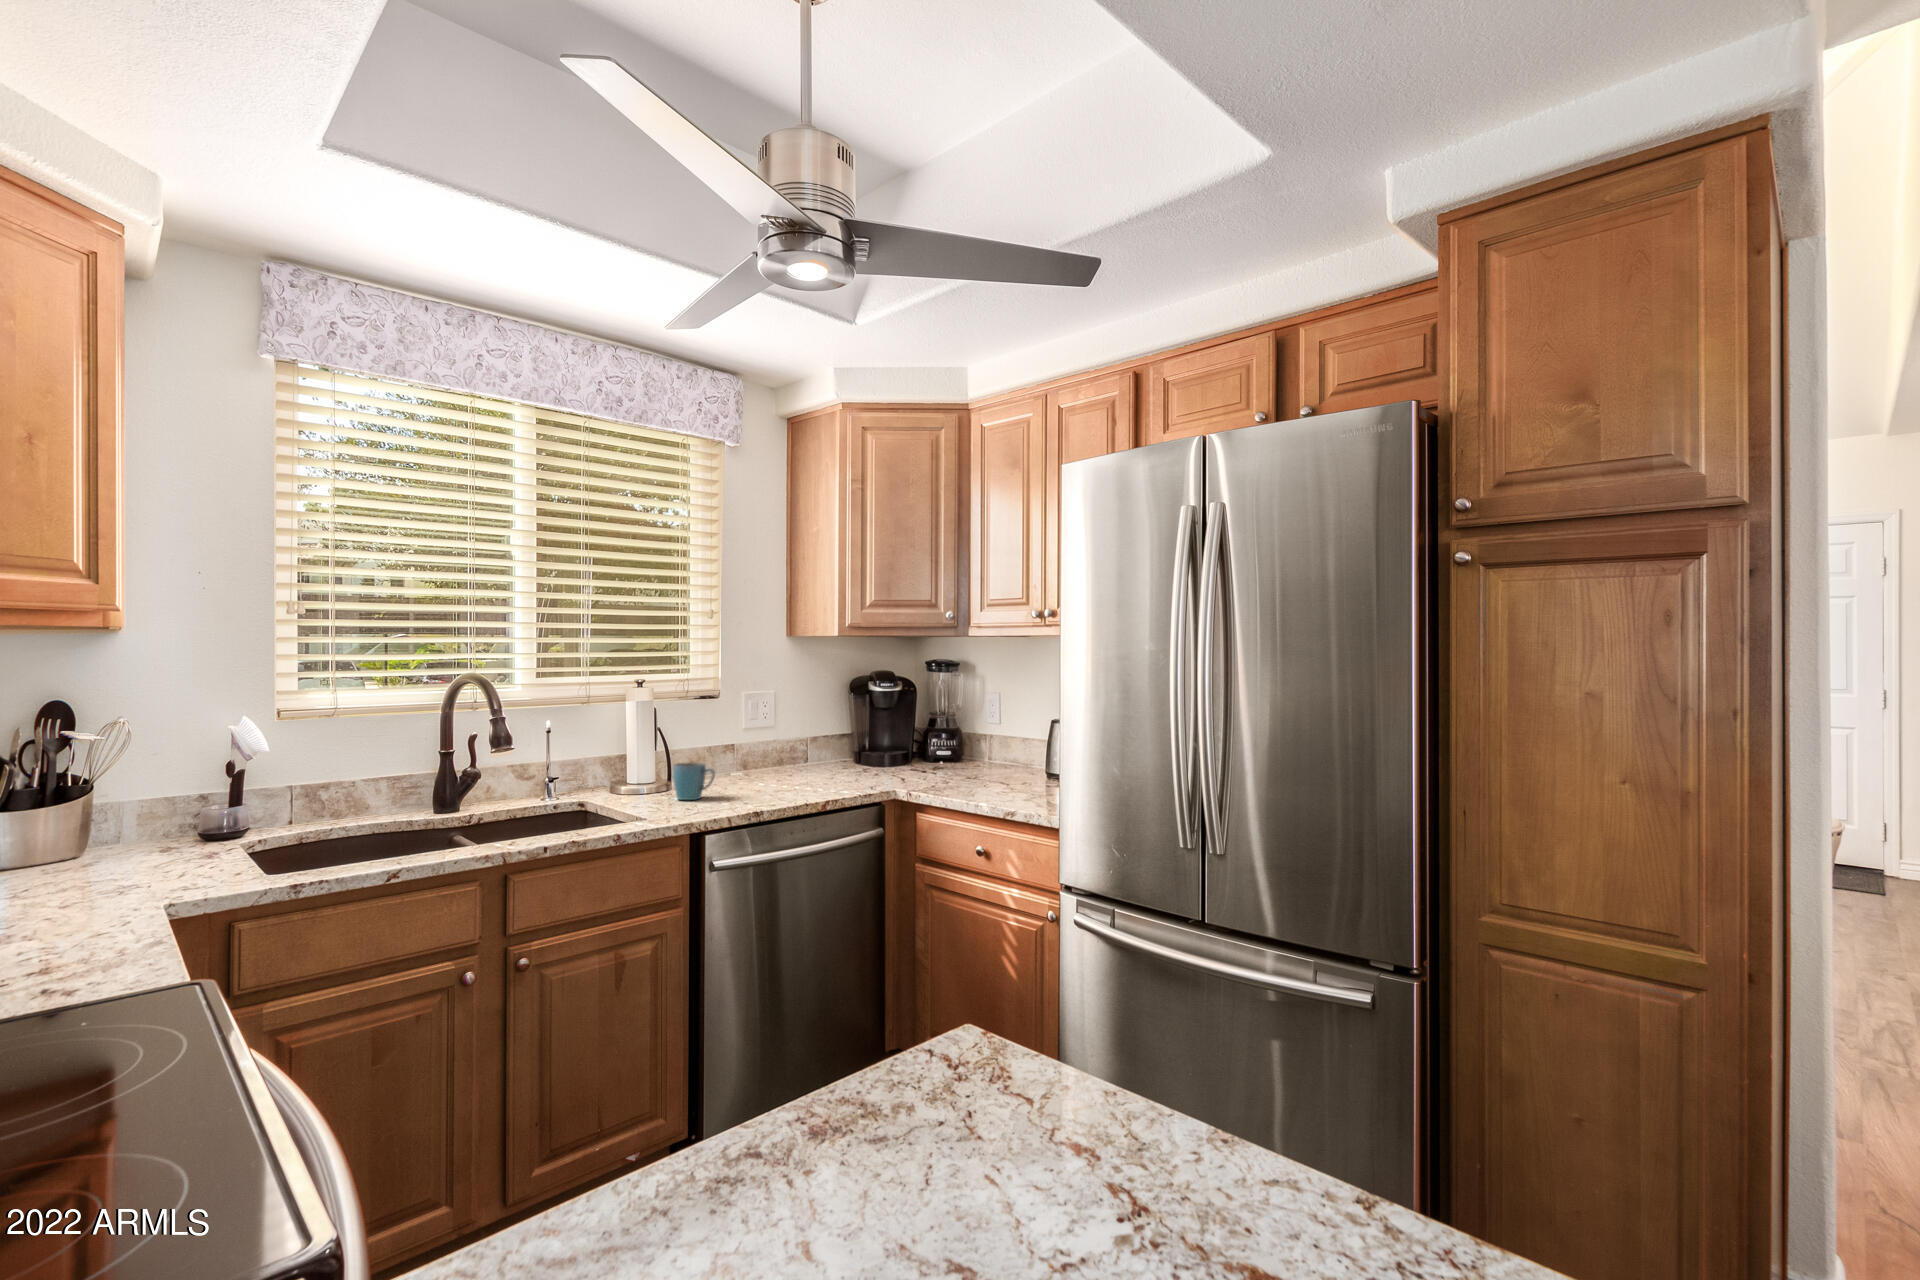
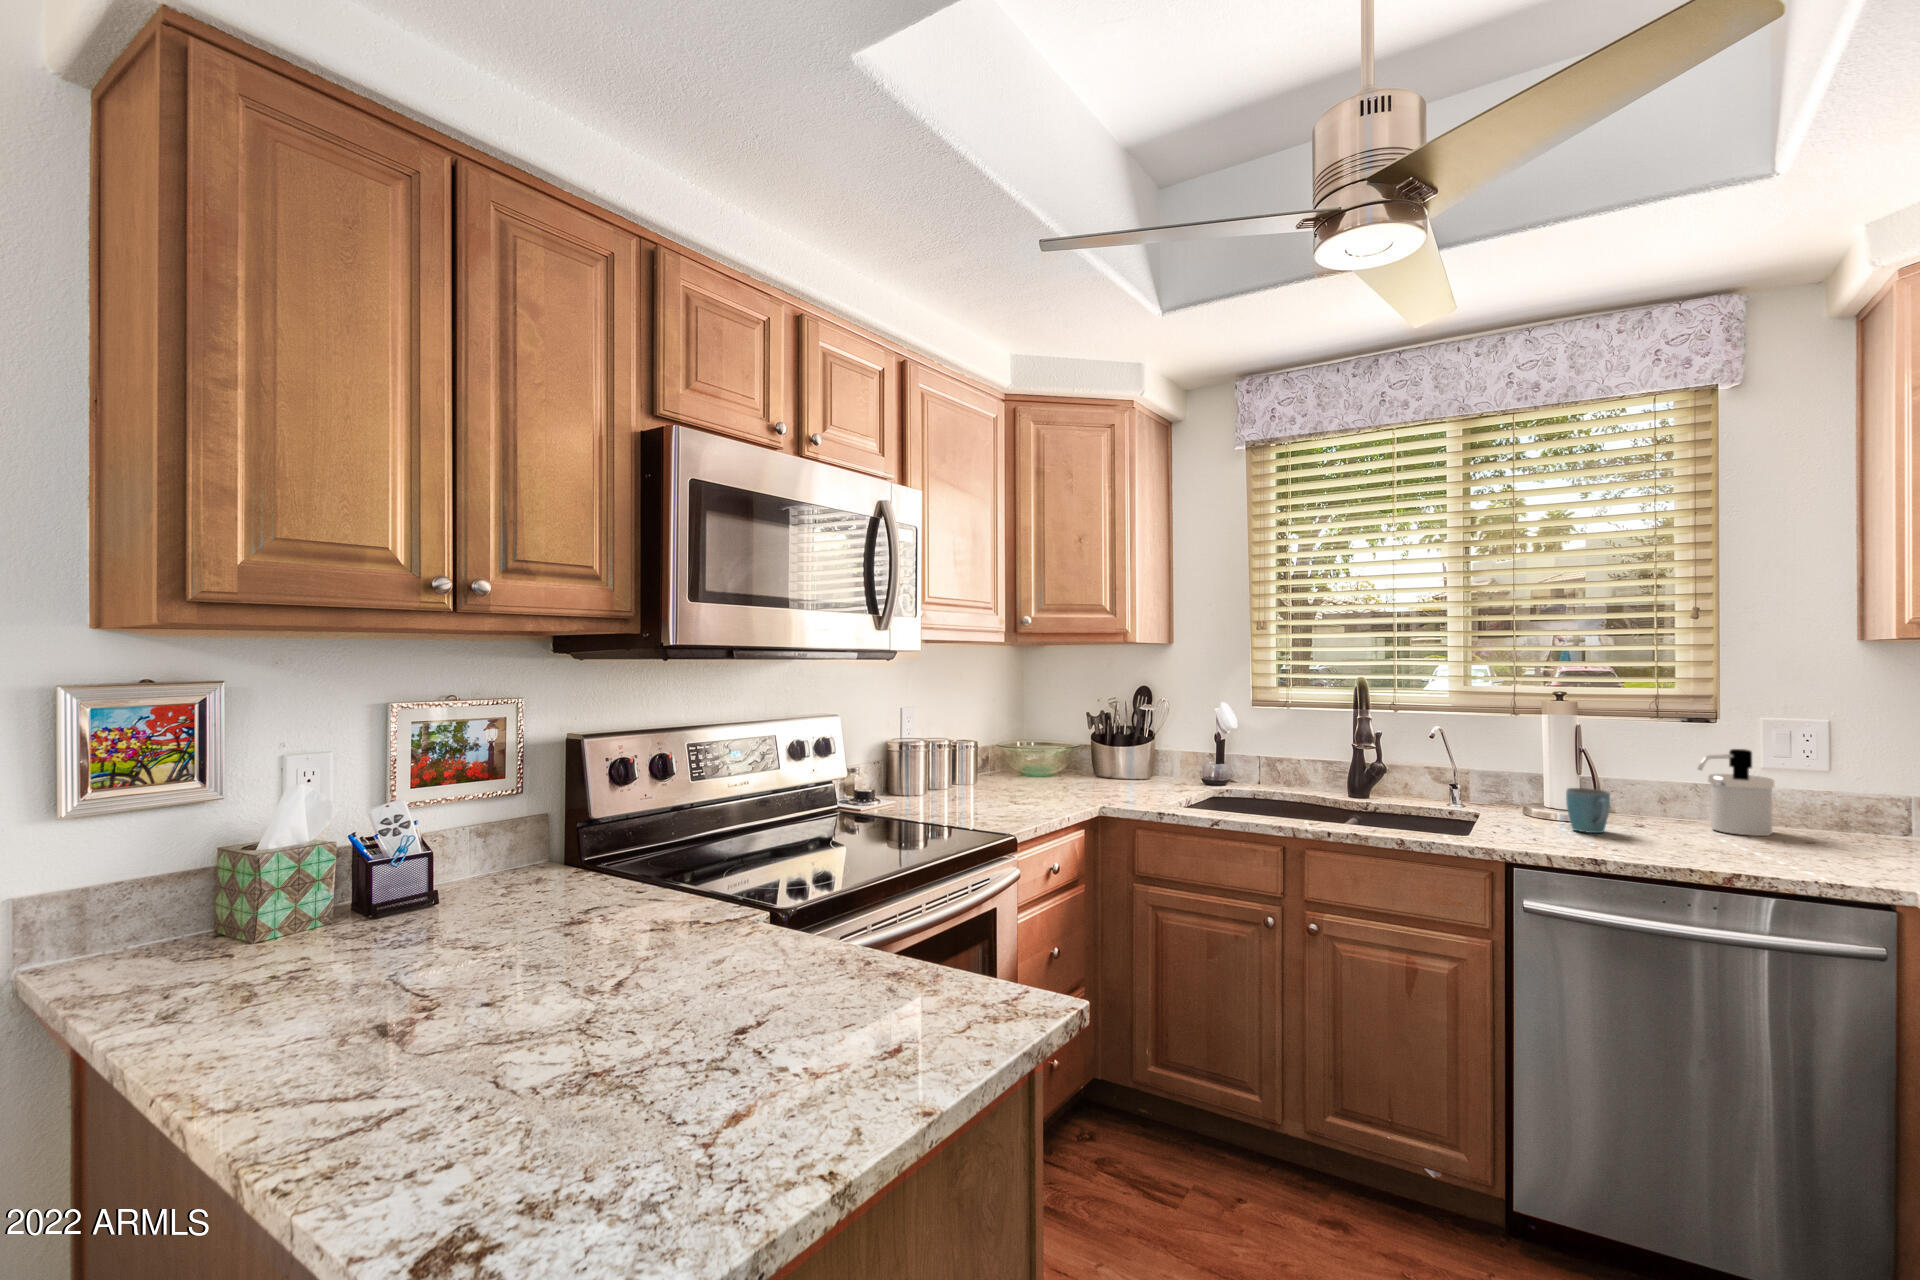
soap dispenser: none [734,719,772,783] -> present [1698,749,1774,836]

